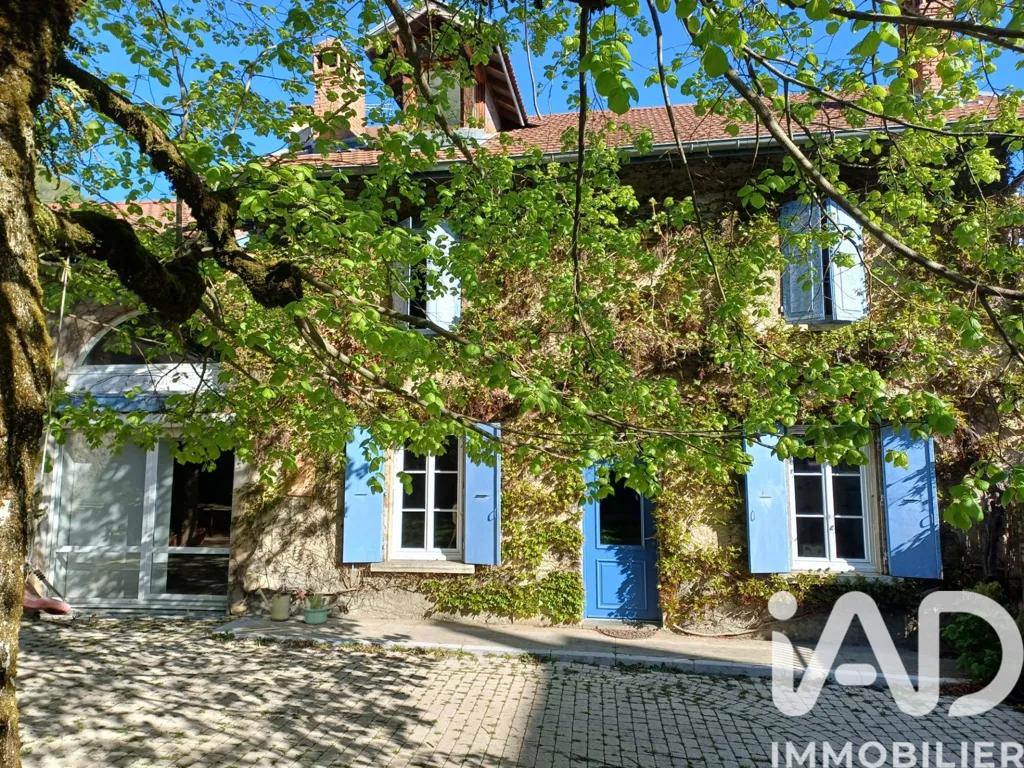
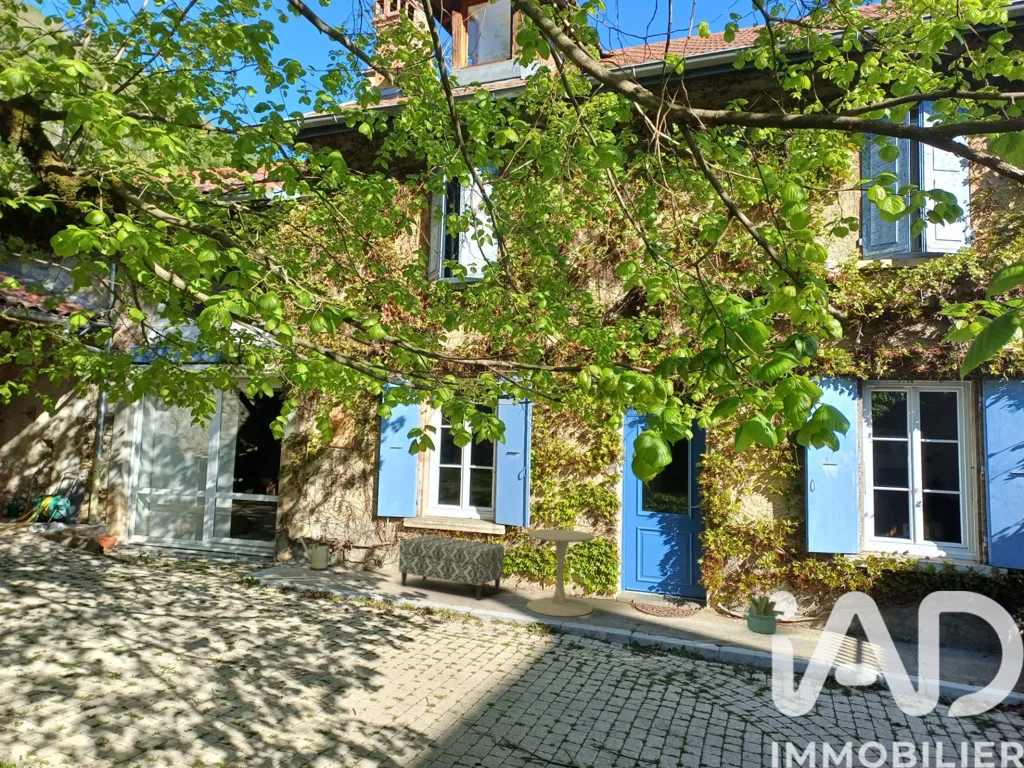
pedestal table: none [505,566,567,647] -> present [526,529,595,617]
bench: none [373,579,476,638] -> present [399,535,504,600]
decorative plant: present [301,594,332,624] -> present [743,596,785,634]

